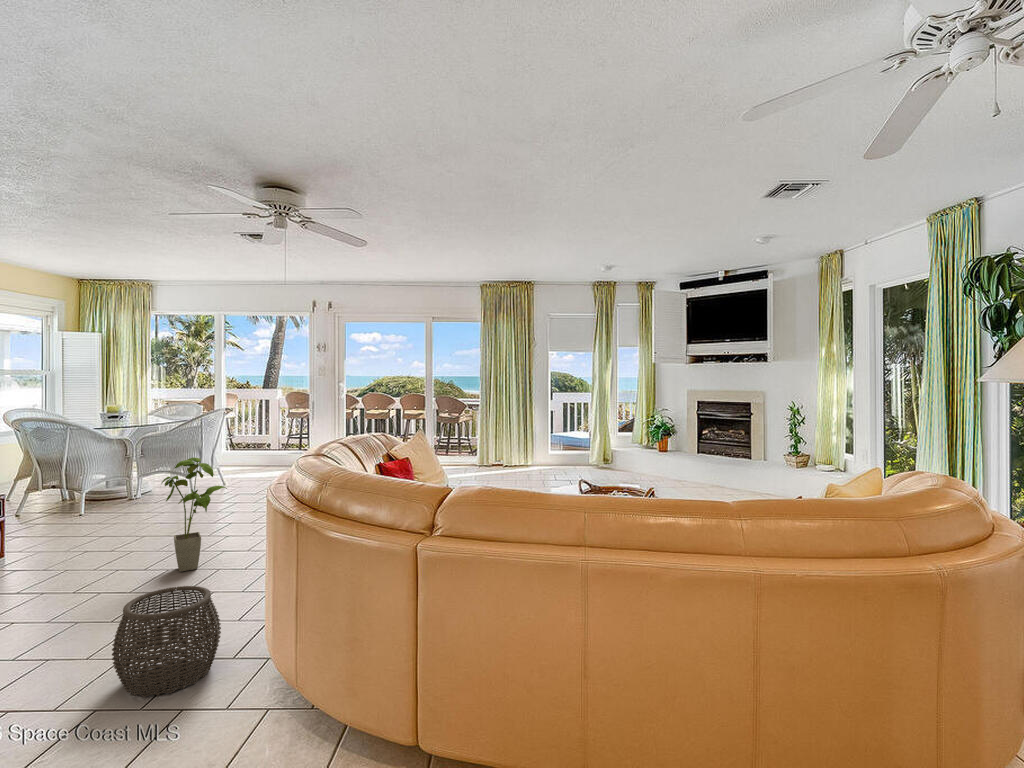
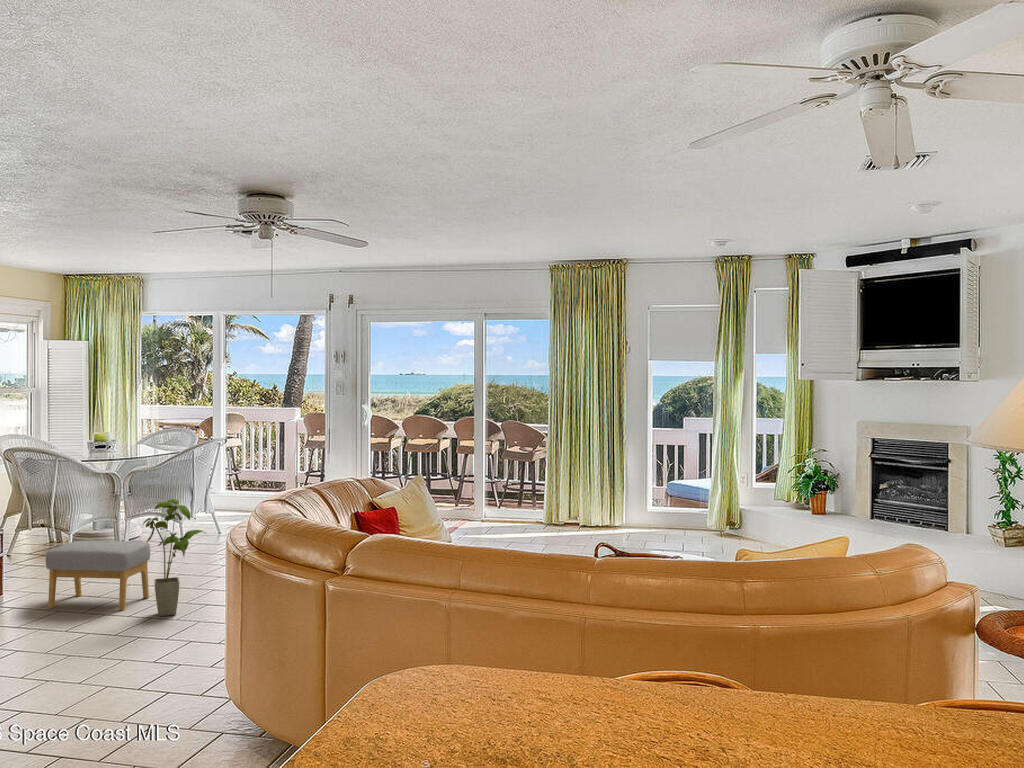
footstool: none [52,499,168,572] -> present [46,540,150,610]
woven basket: present [112,586,221,697] -> none [97,613,182,697]

